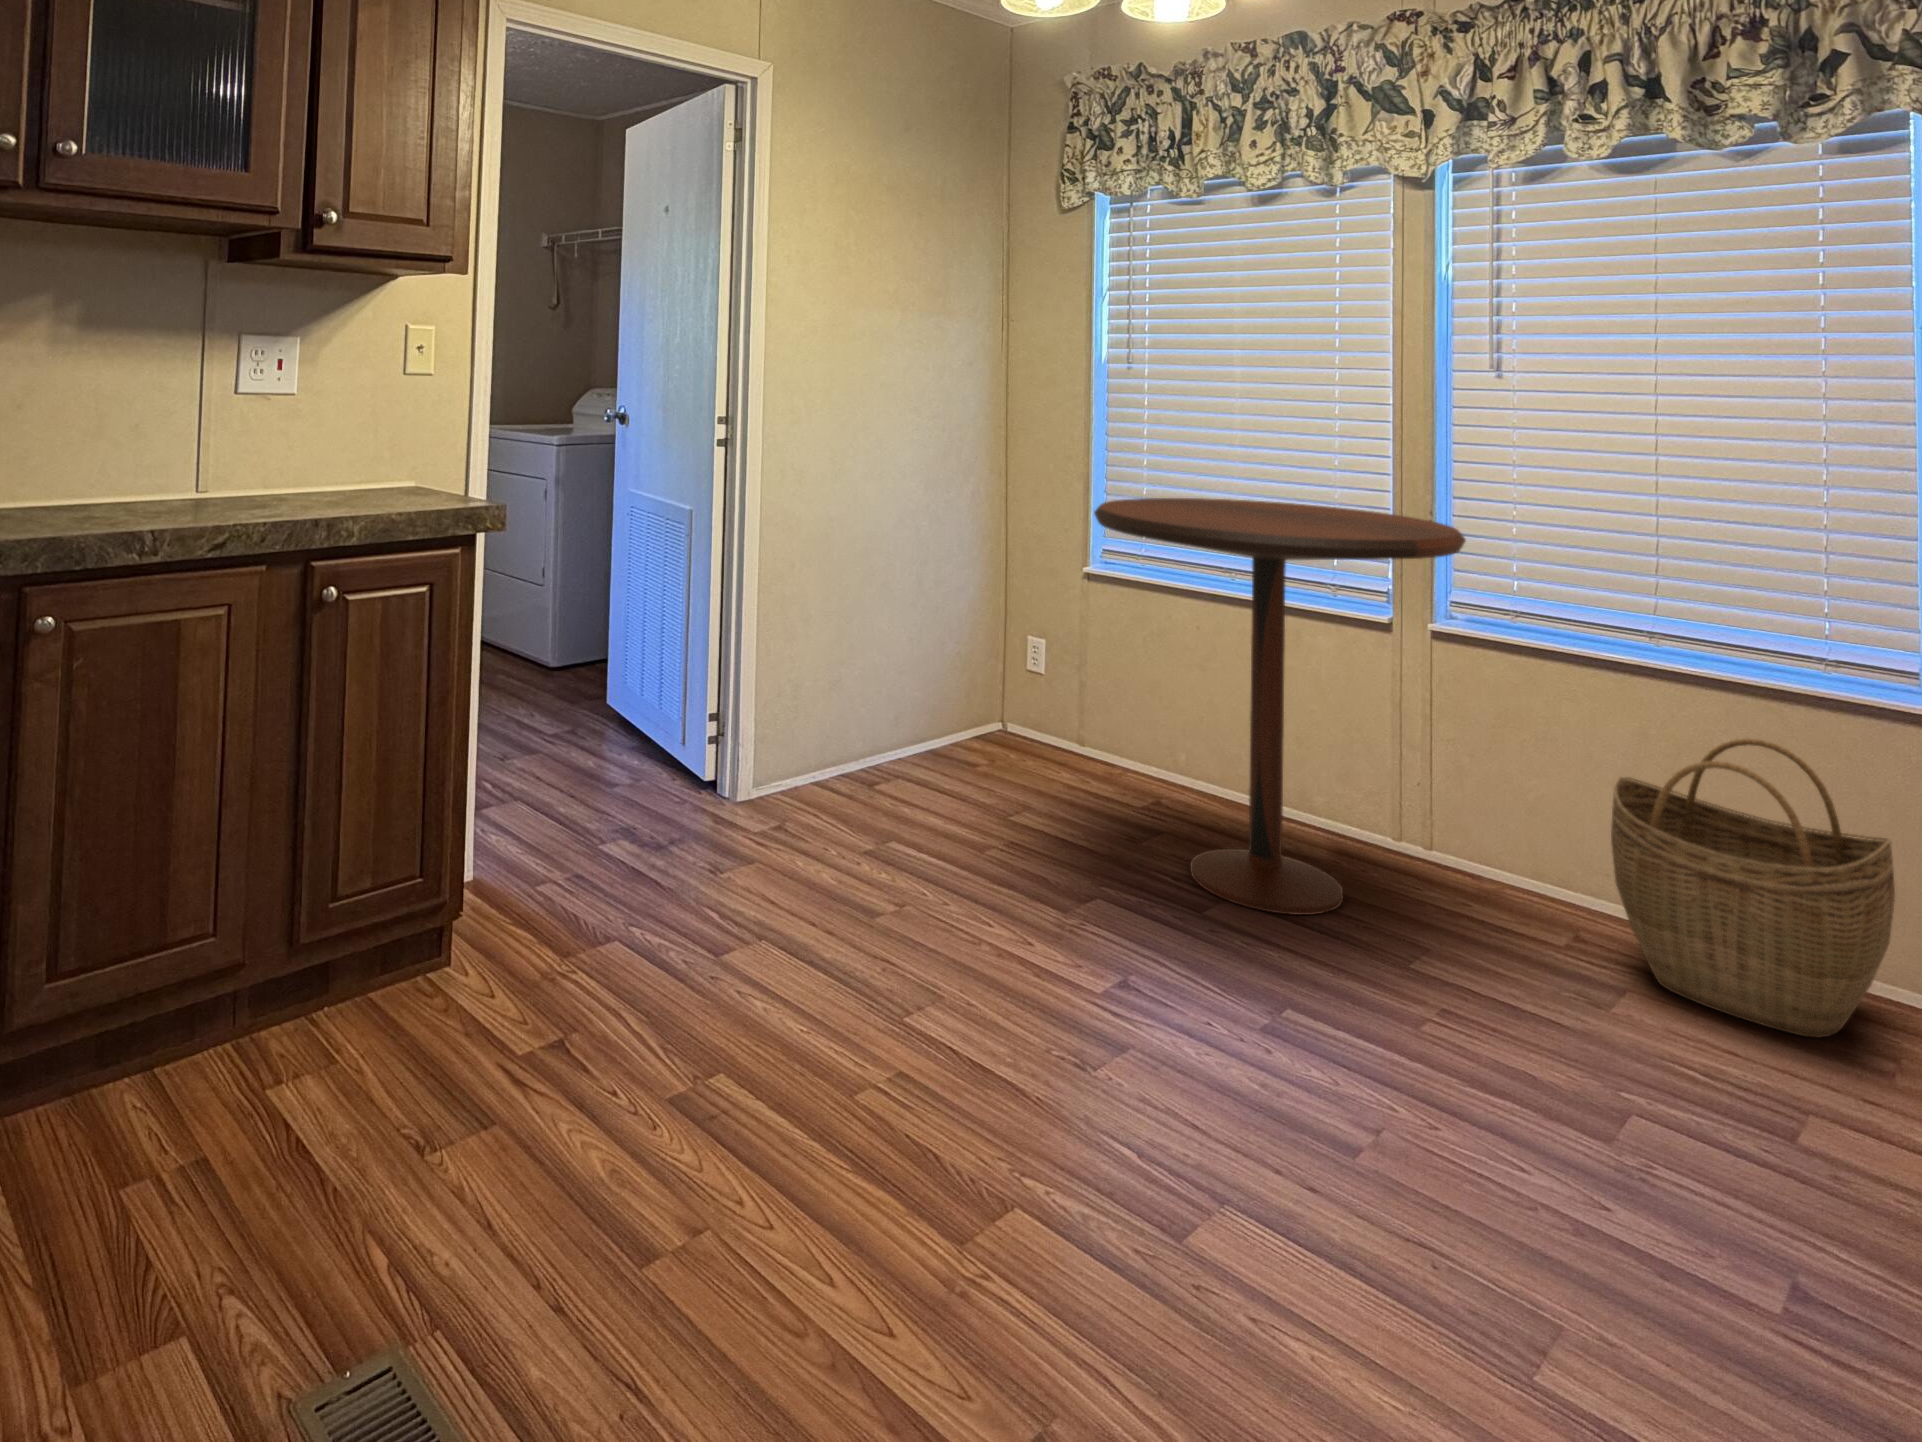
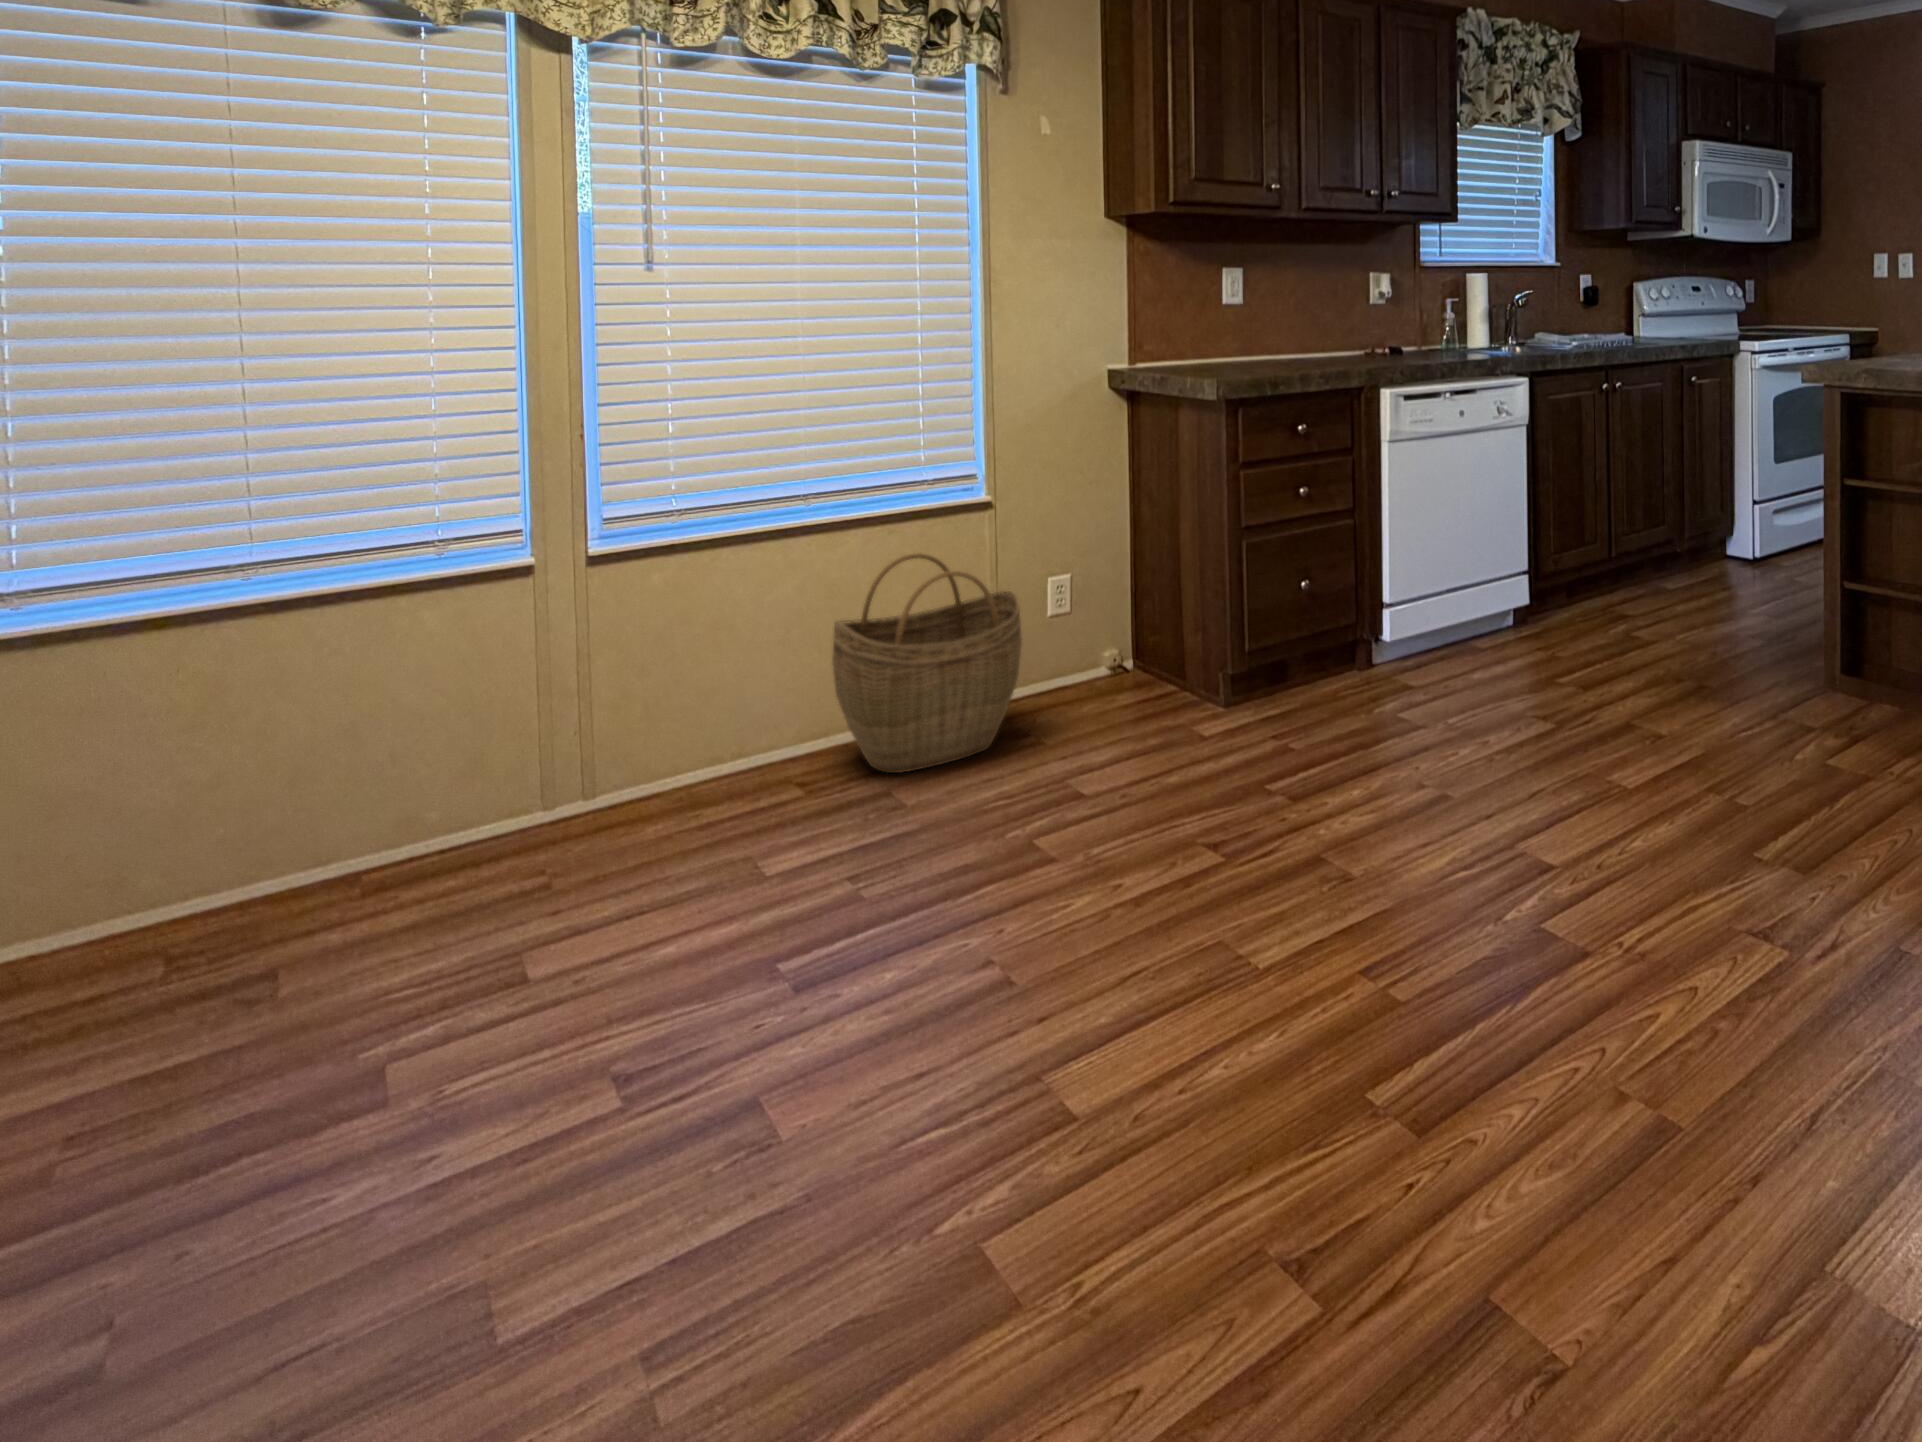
pedestal table: present [1094,498,1466,915] -> none [177,429,759,965]

